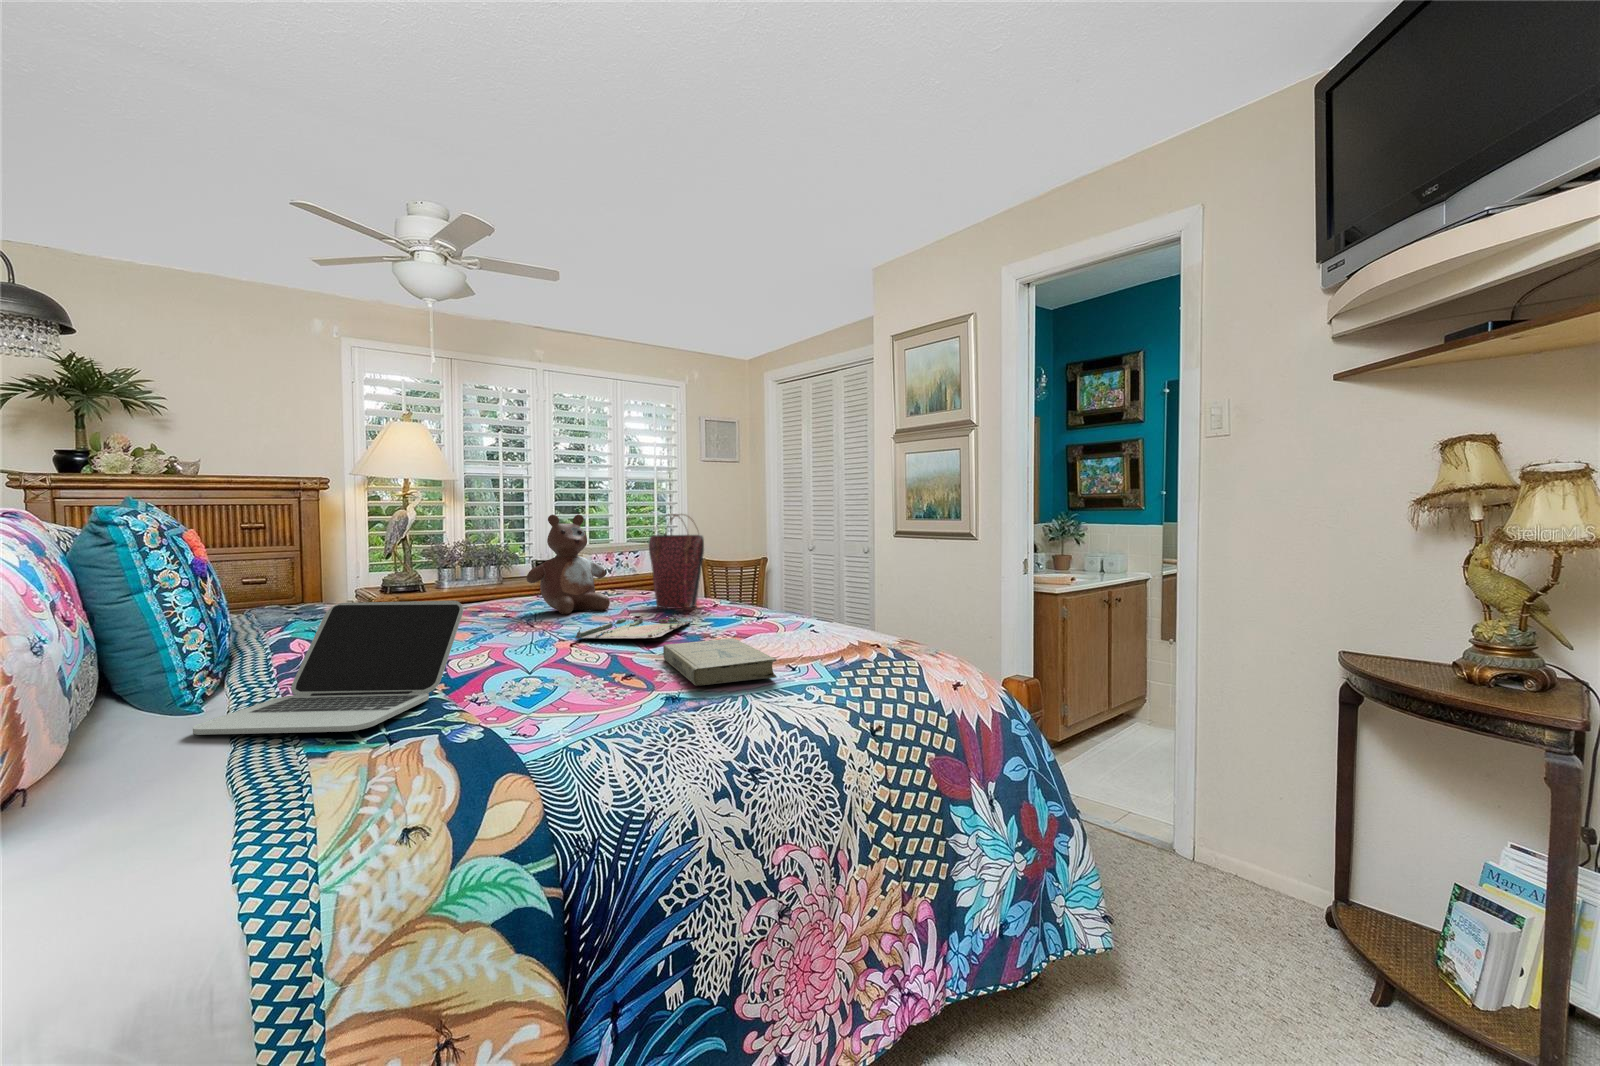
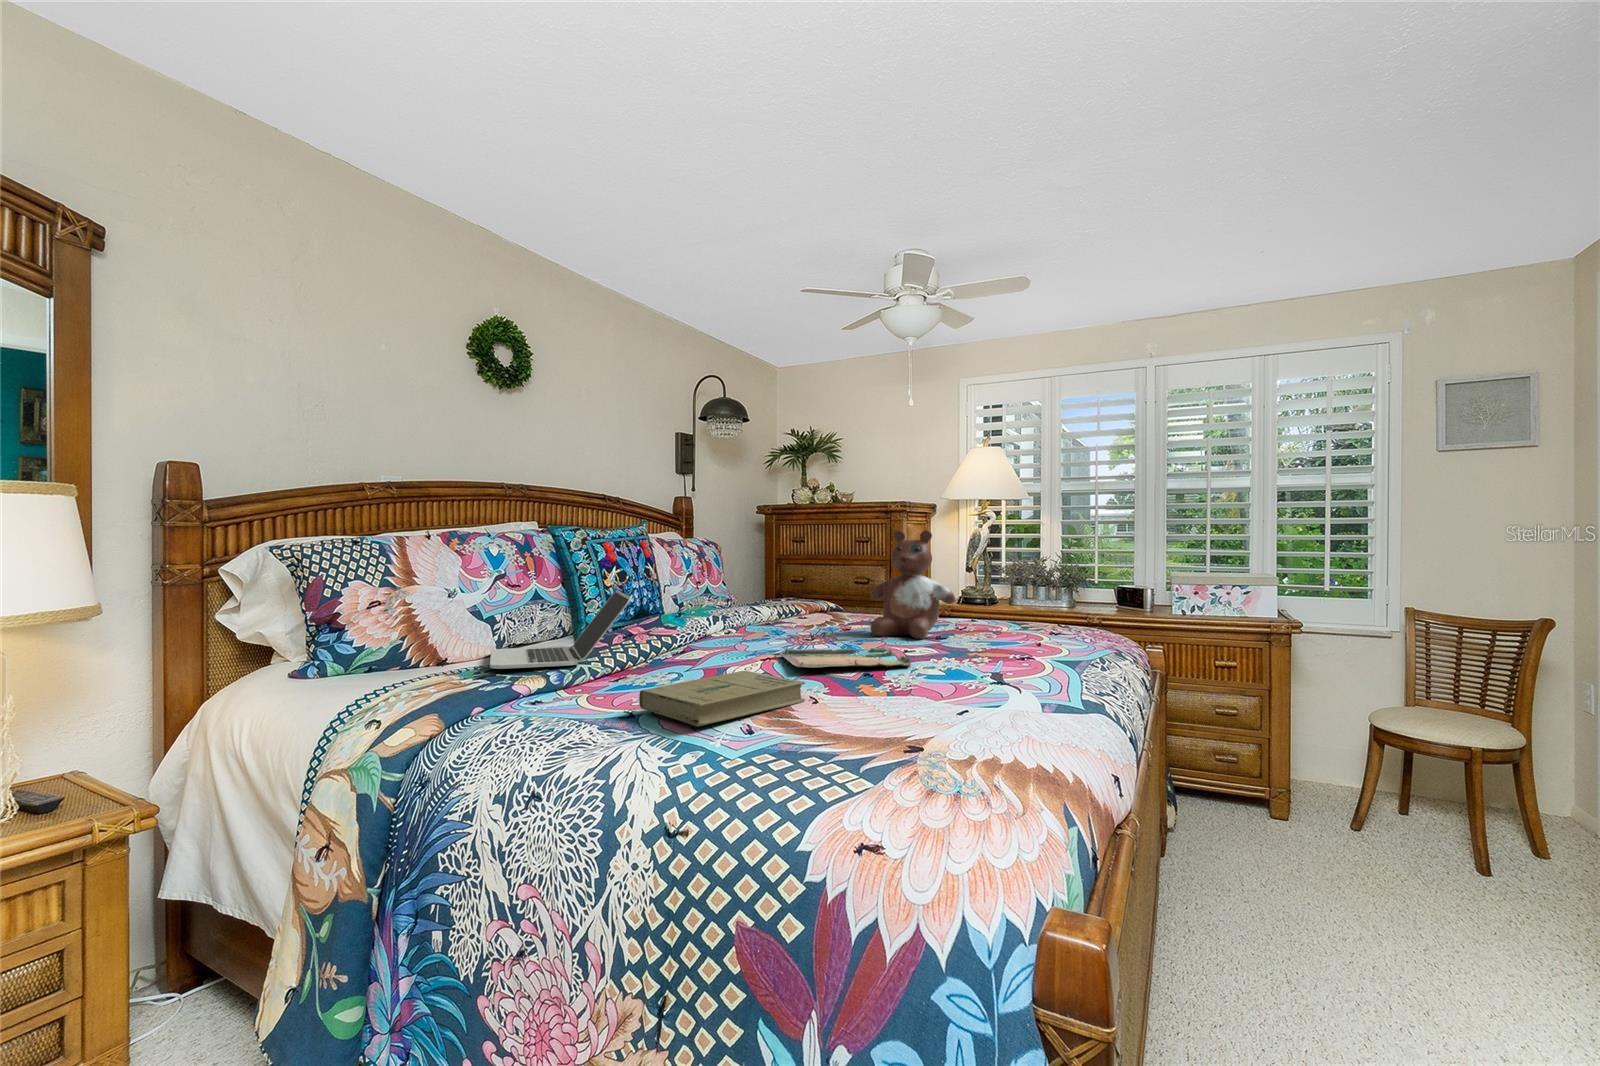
handbag: present [649,514,704,609] -> none [974,529,1030,655]

